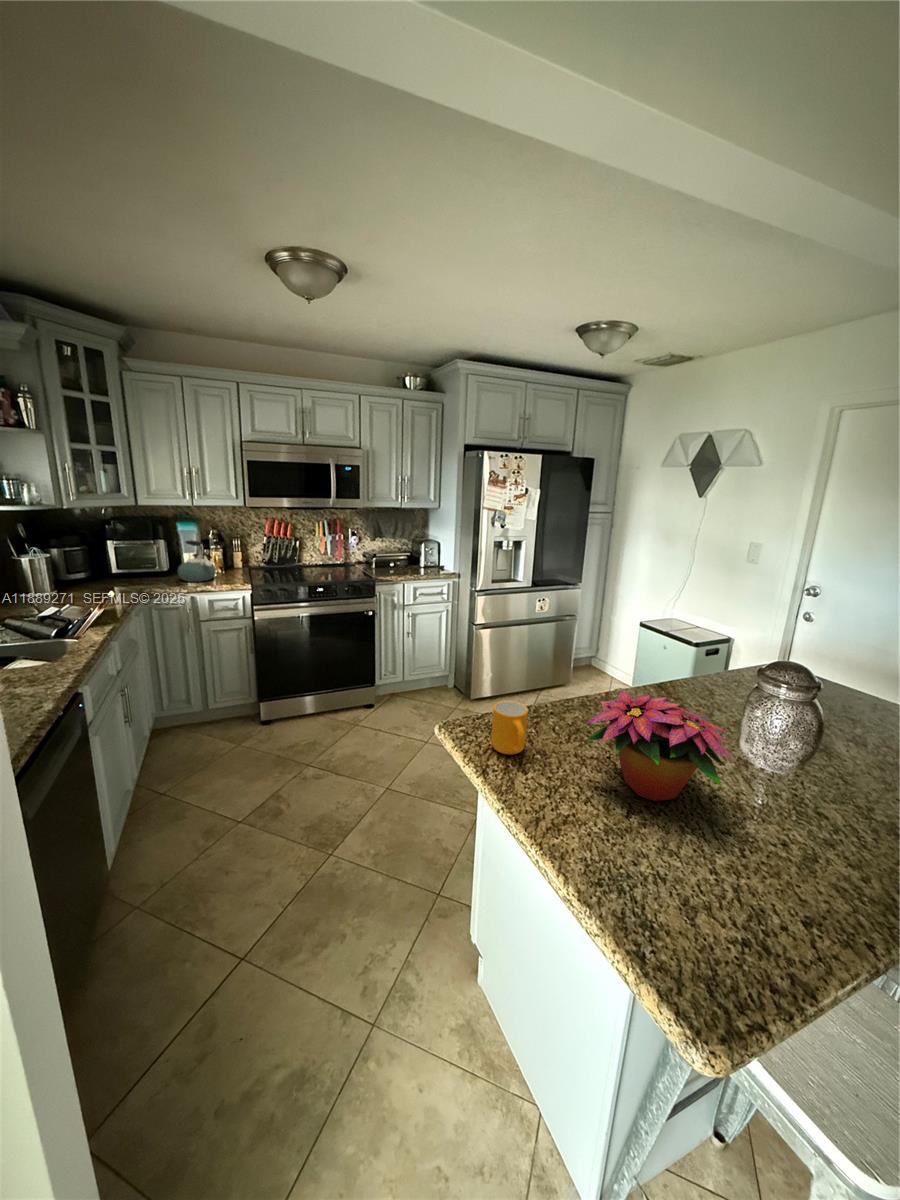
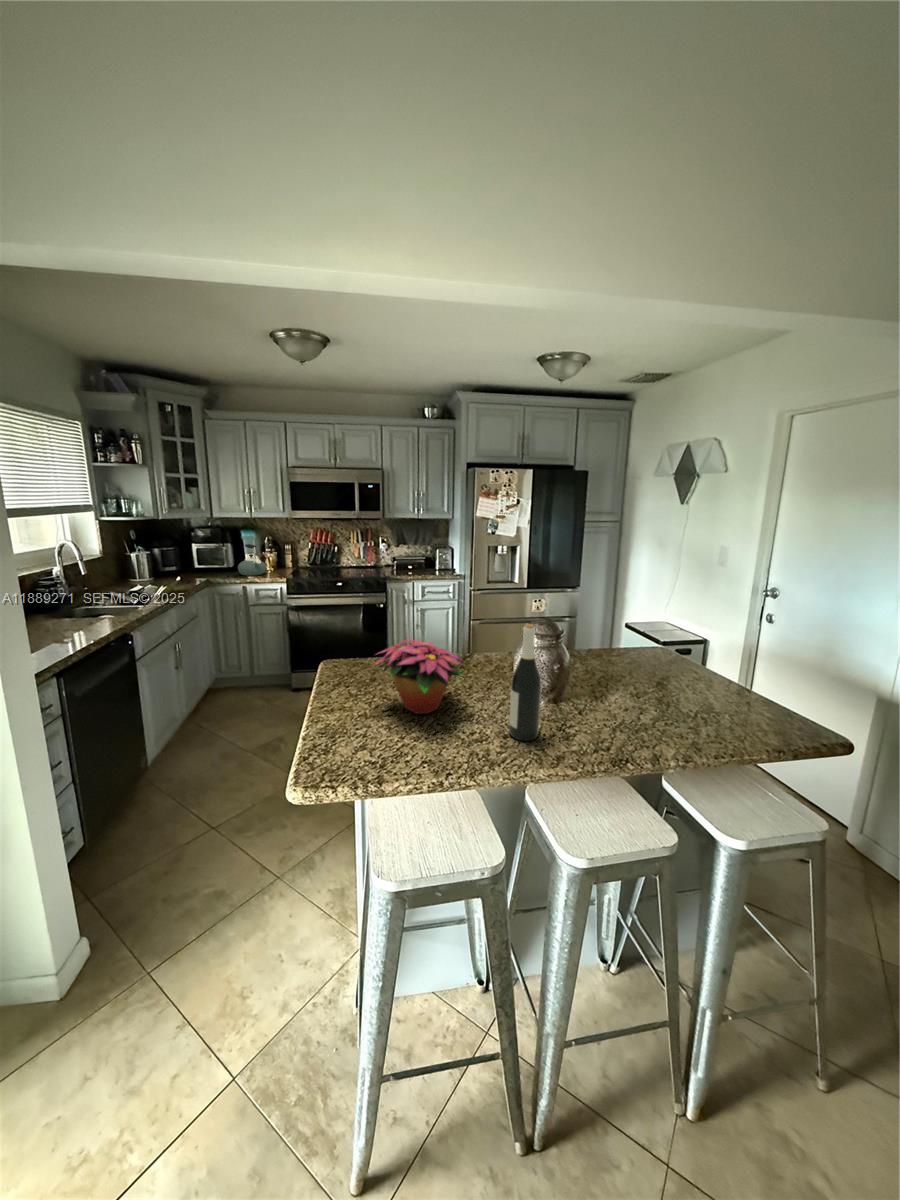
wine bottle: none [791,677,861,830] -> present [509,624,541,741]
mug: present [491,700,528,754] -> none [338,646,363,682]

